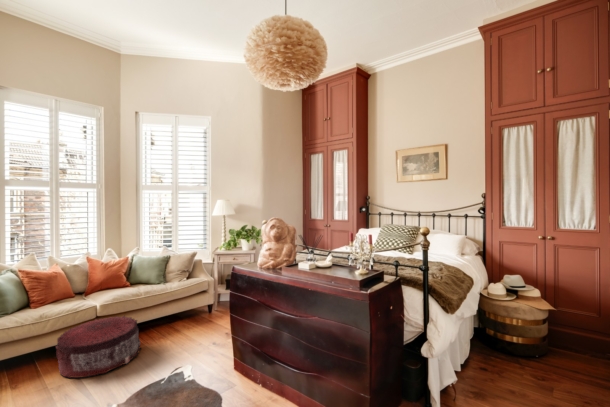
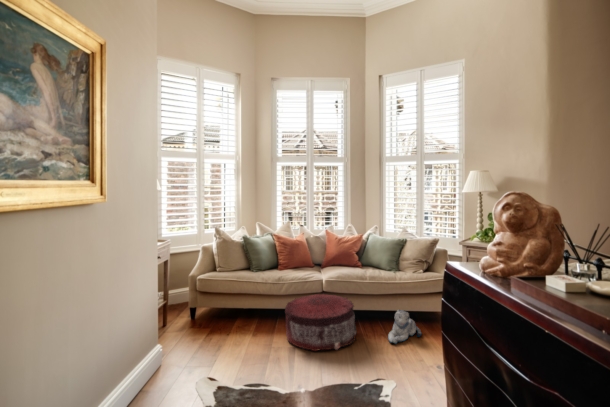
plush toy: none [167,313,192,342] -> present [388,310,421,343]

